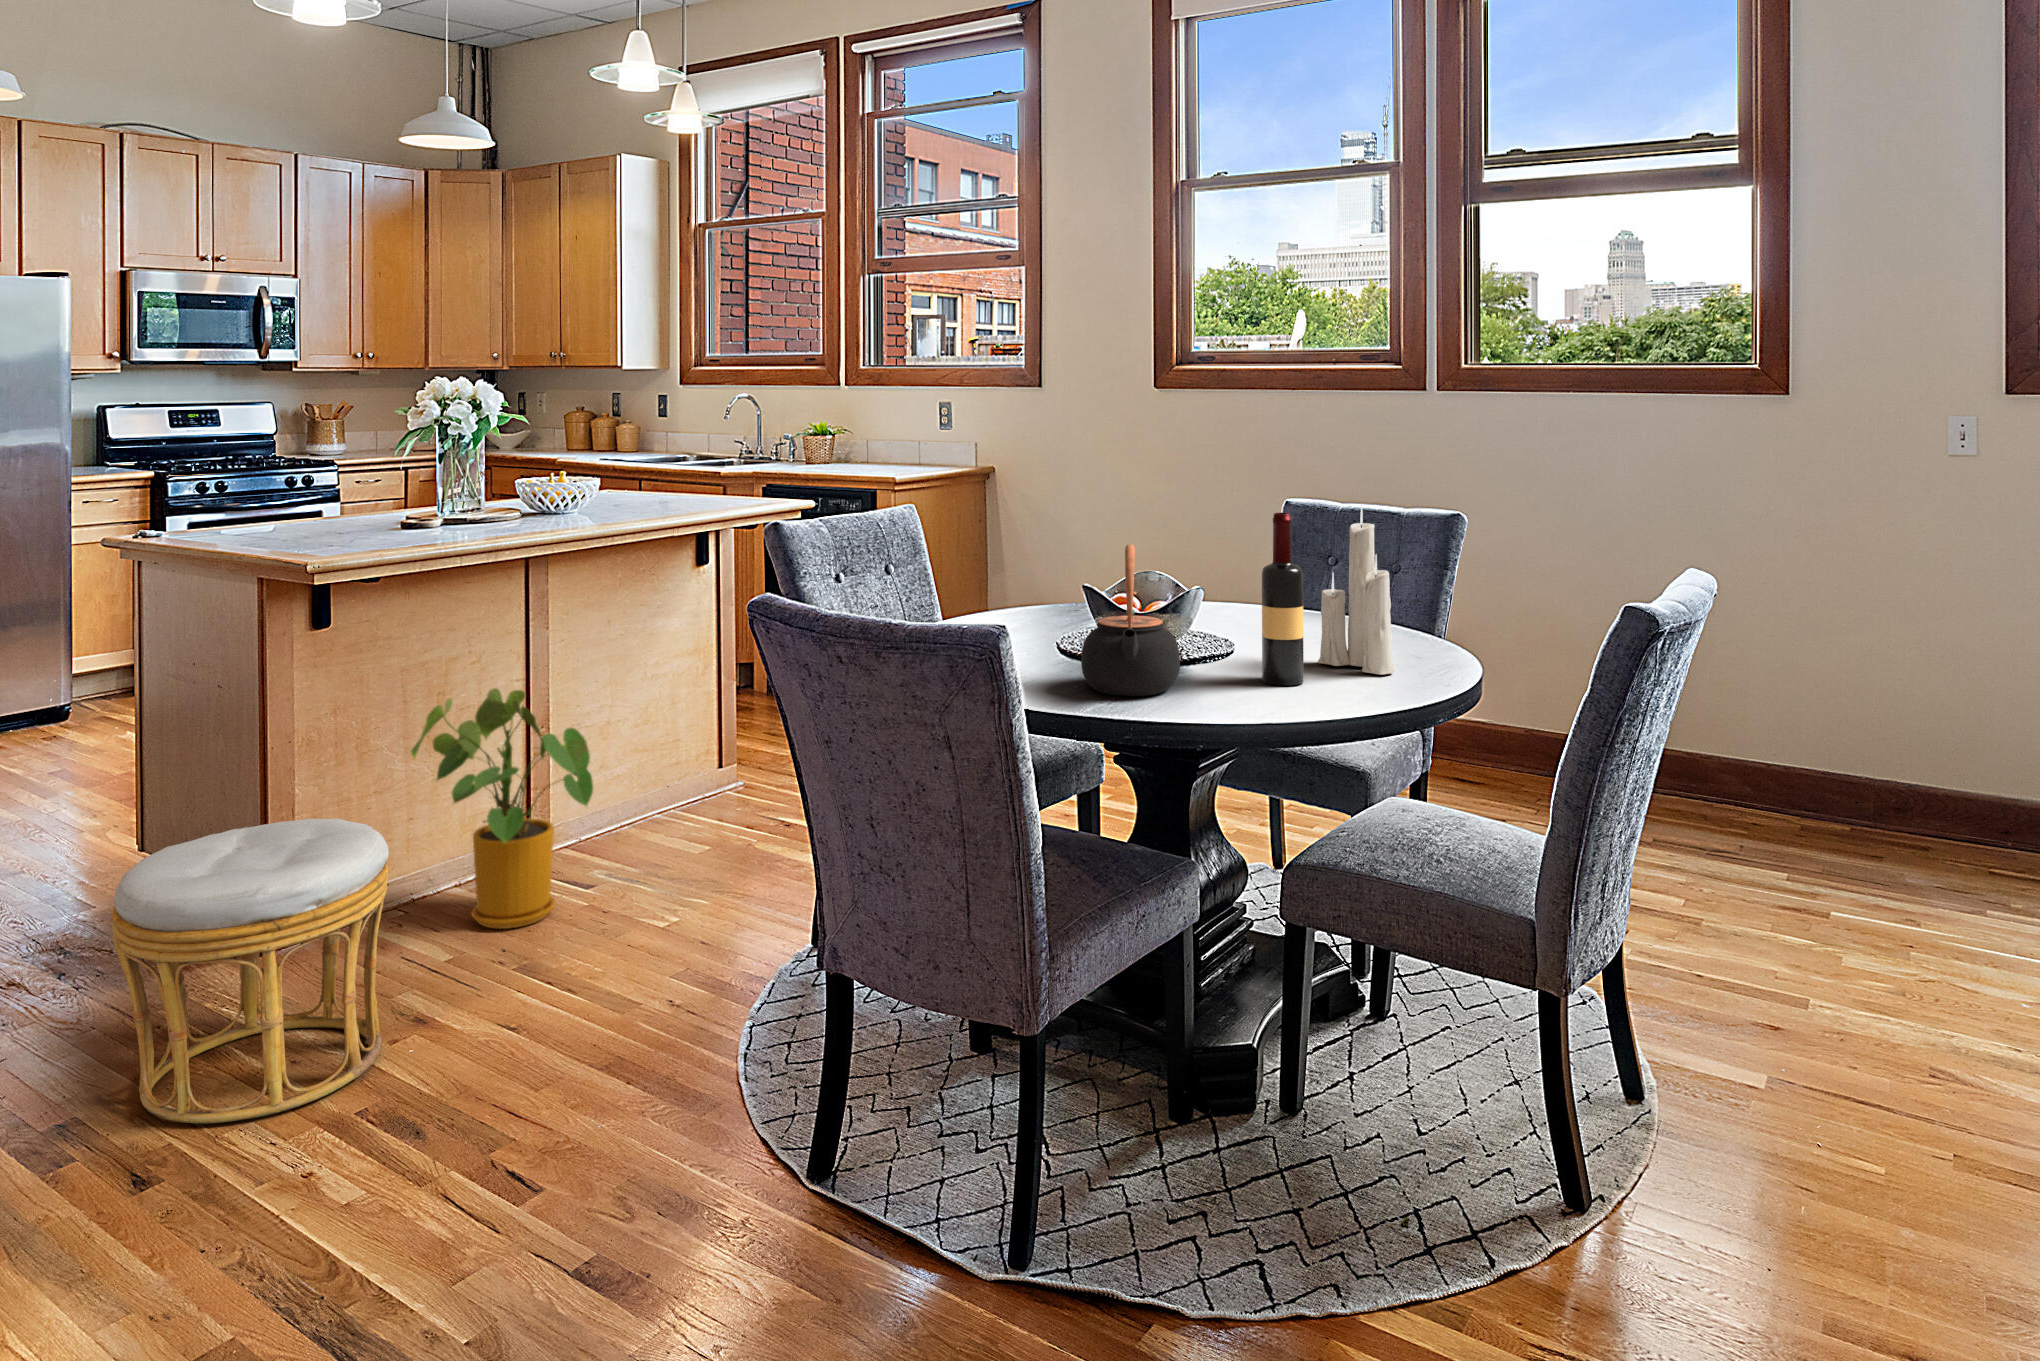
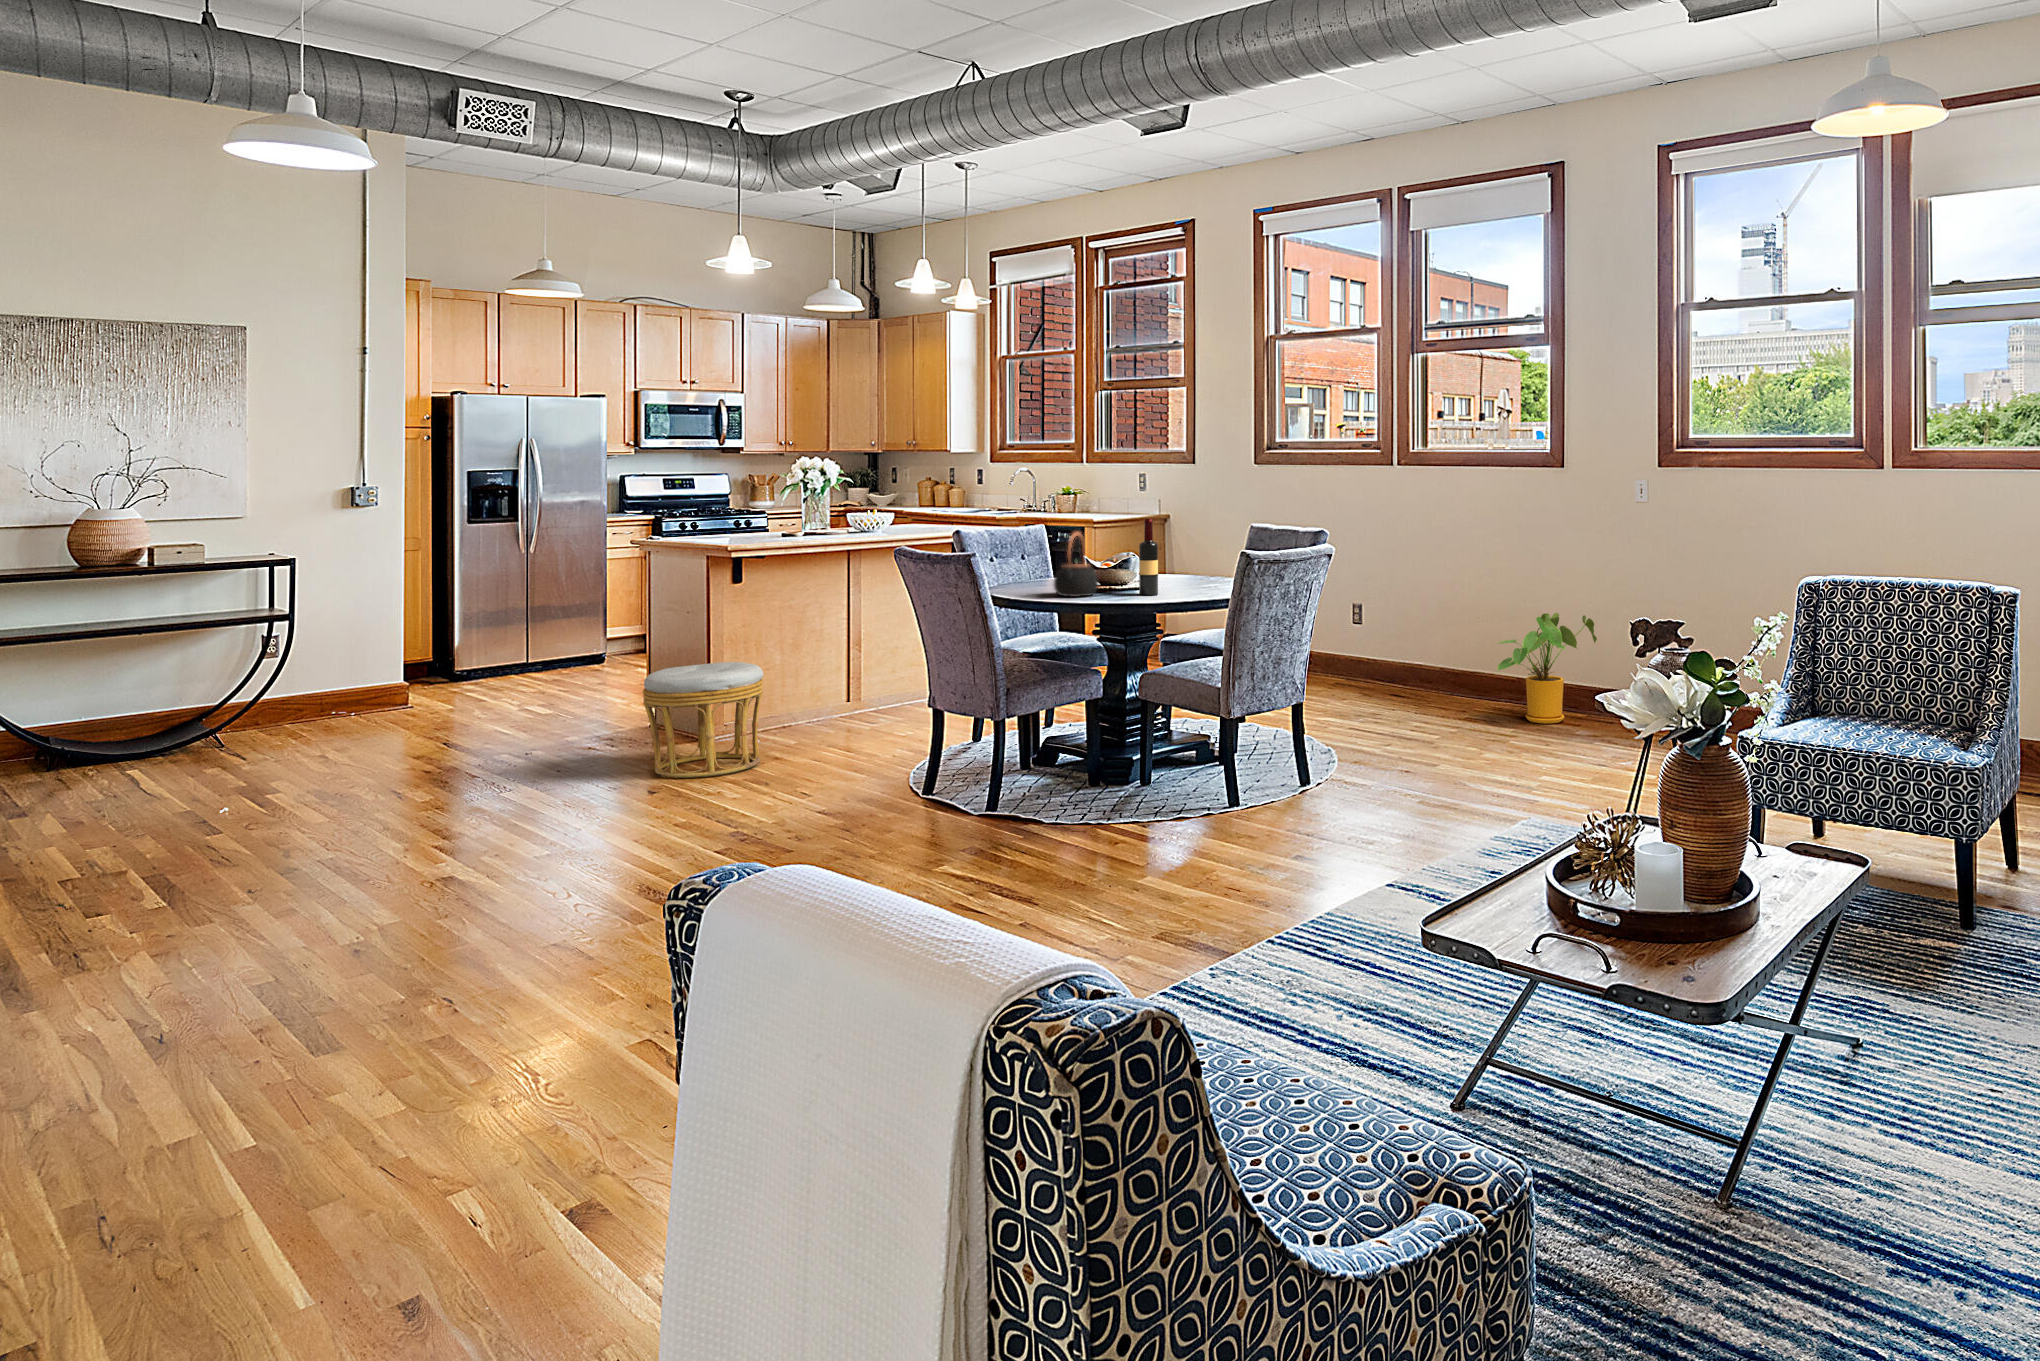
candle: present [1318,504,1395,675] -> none [1178,512,1206,593]
house plant: present [411,688,593,929] -> present [1497,613,1597,724]

